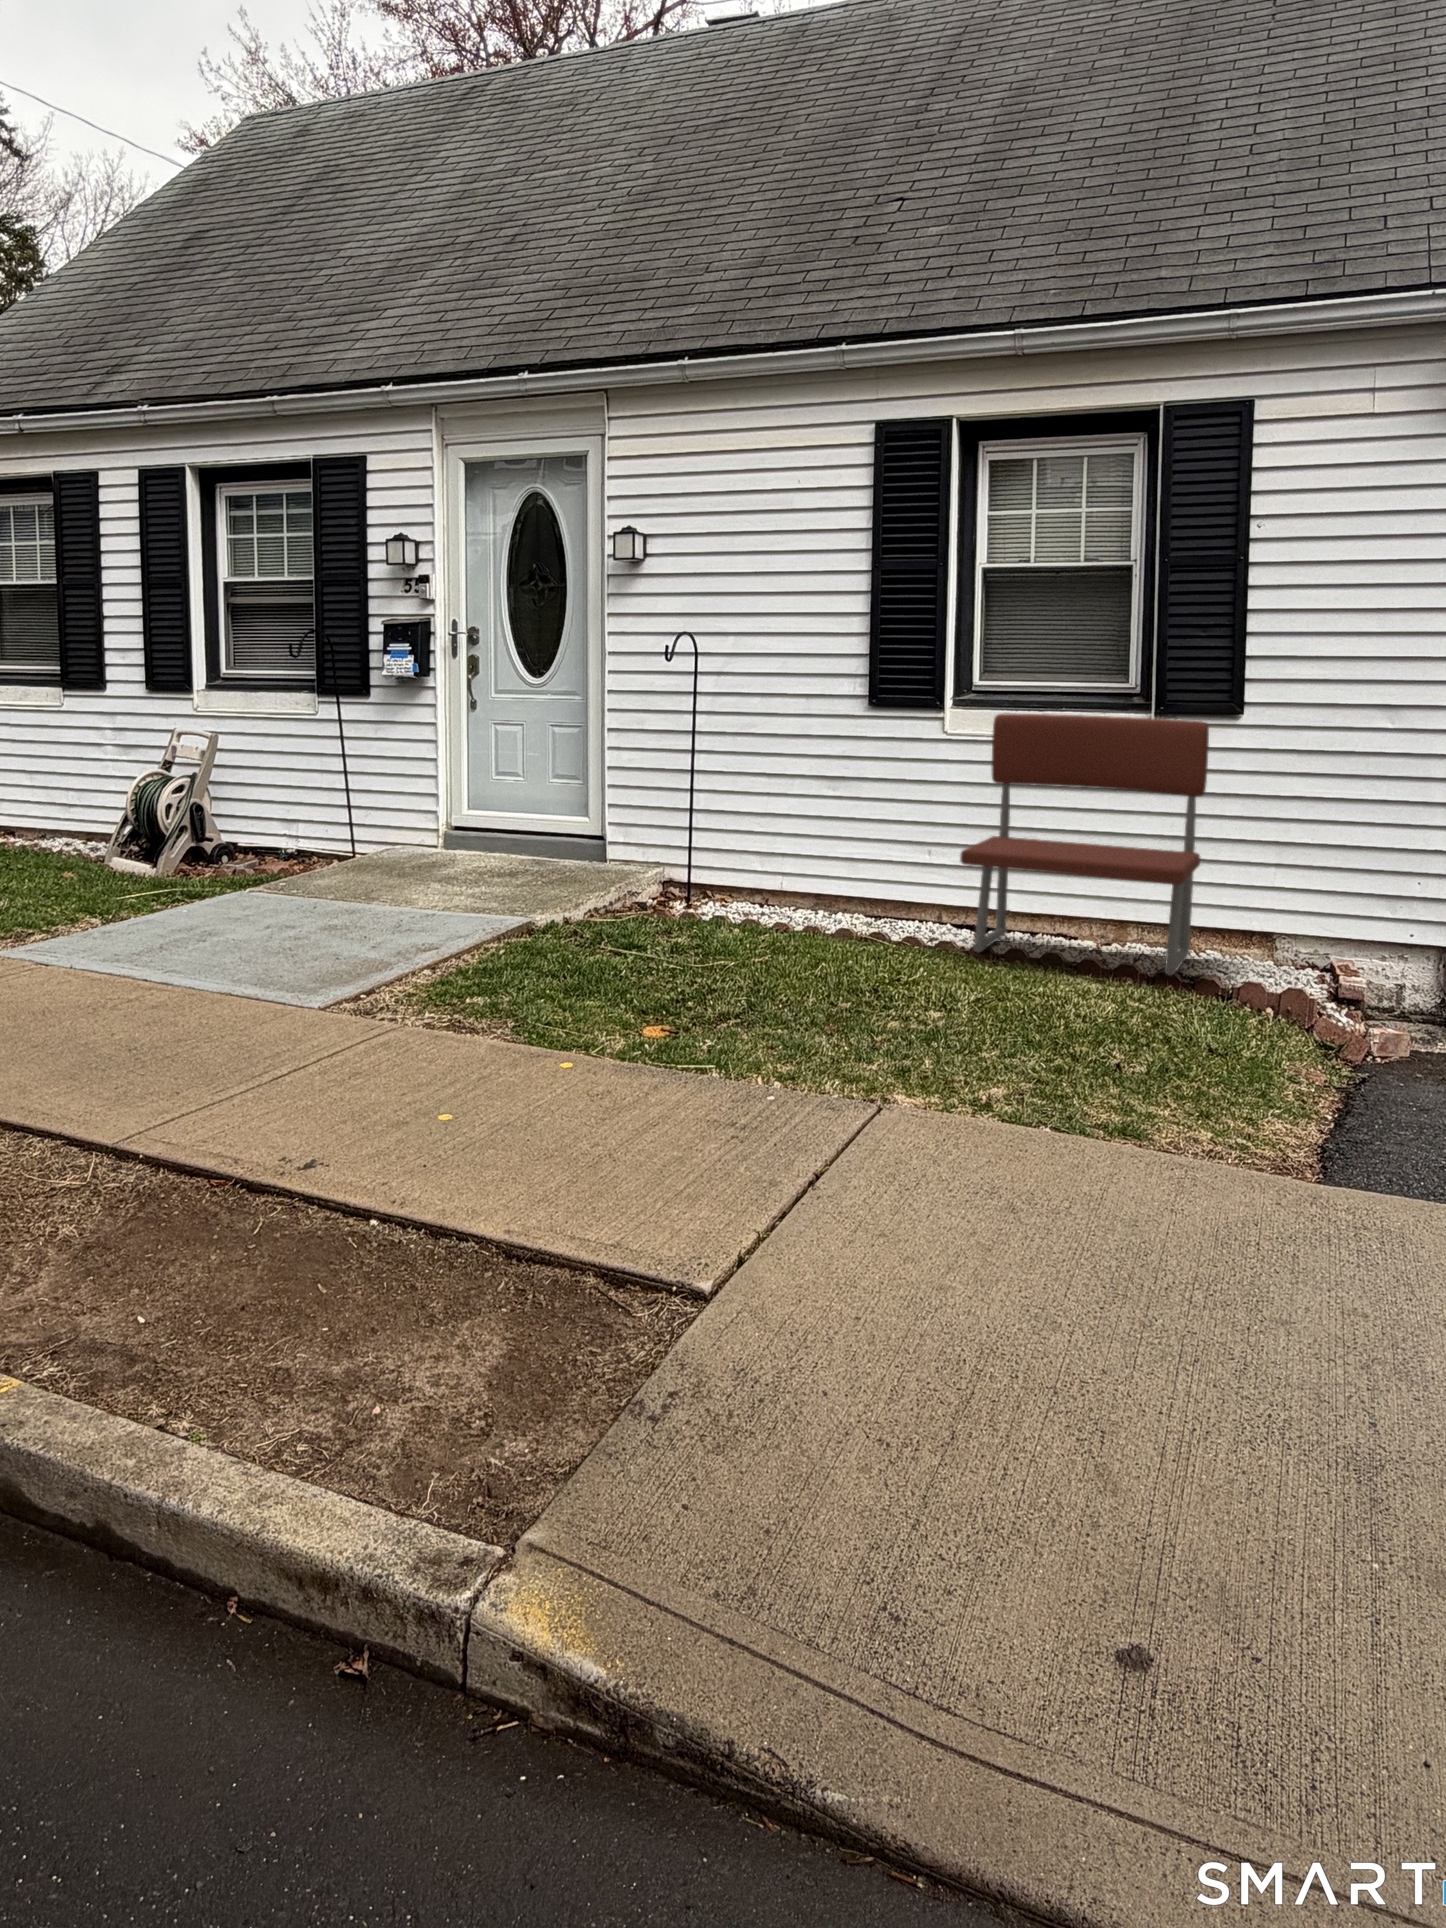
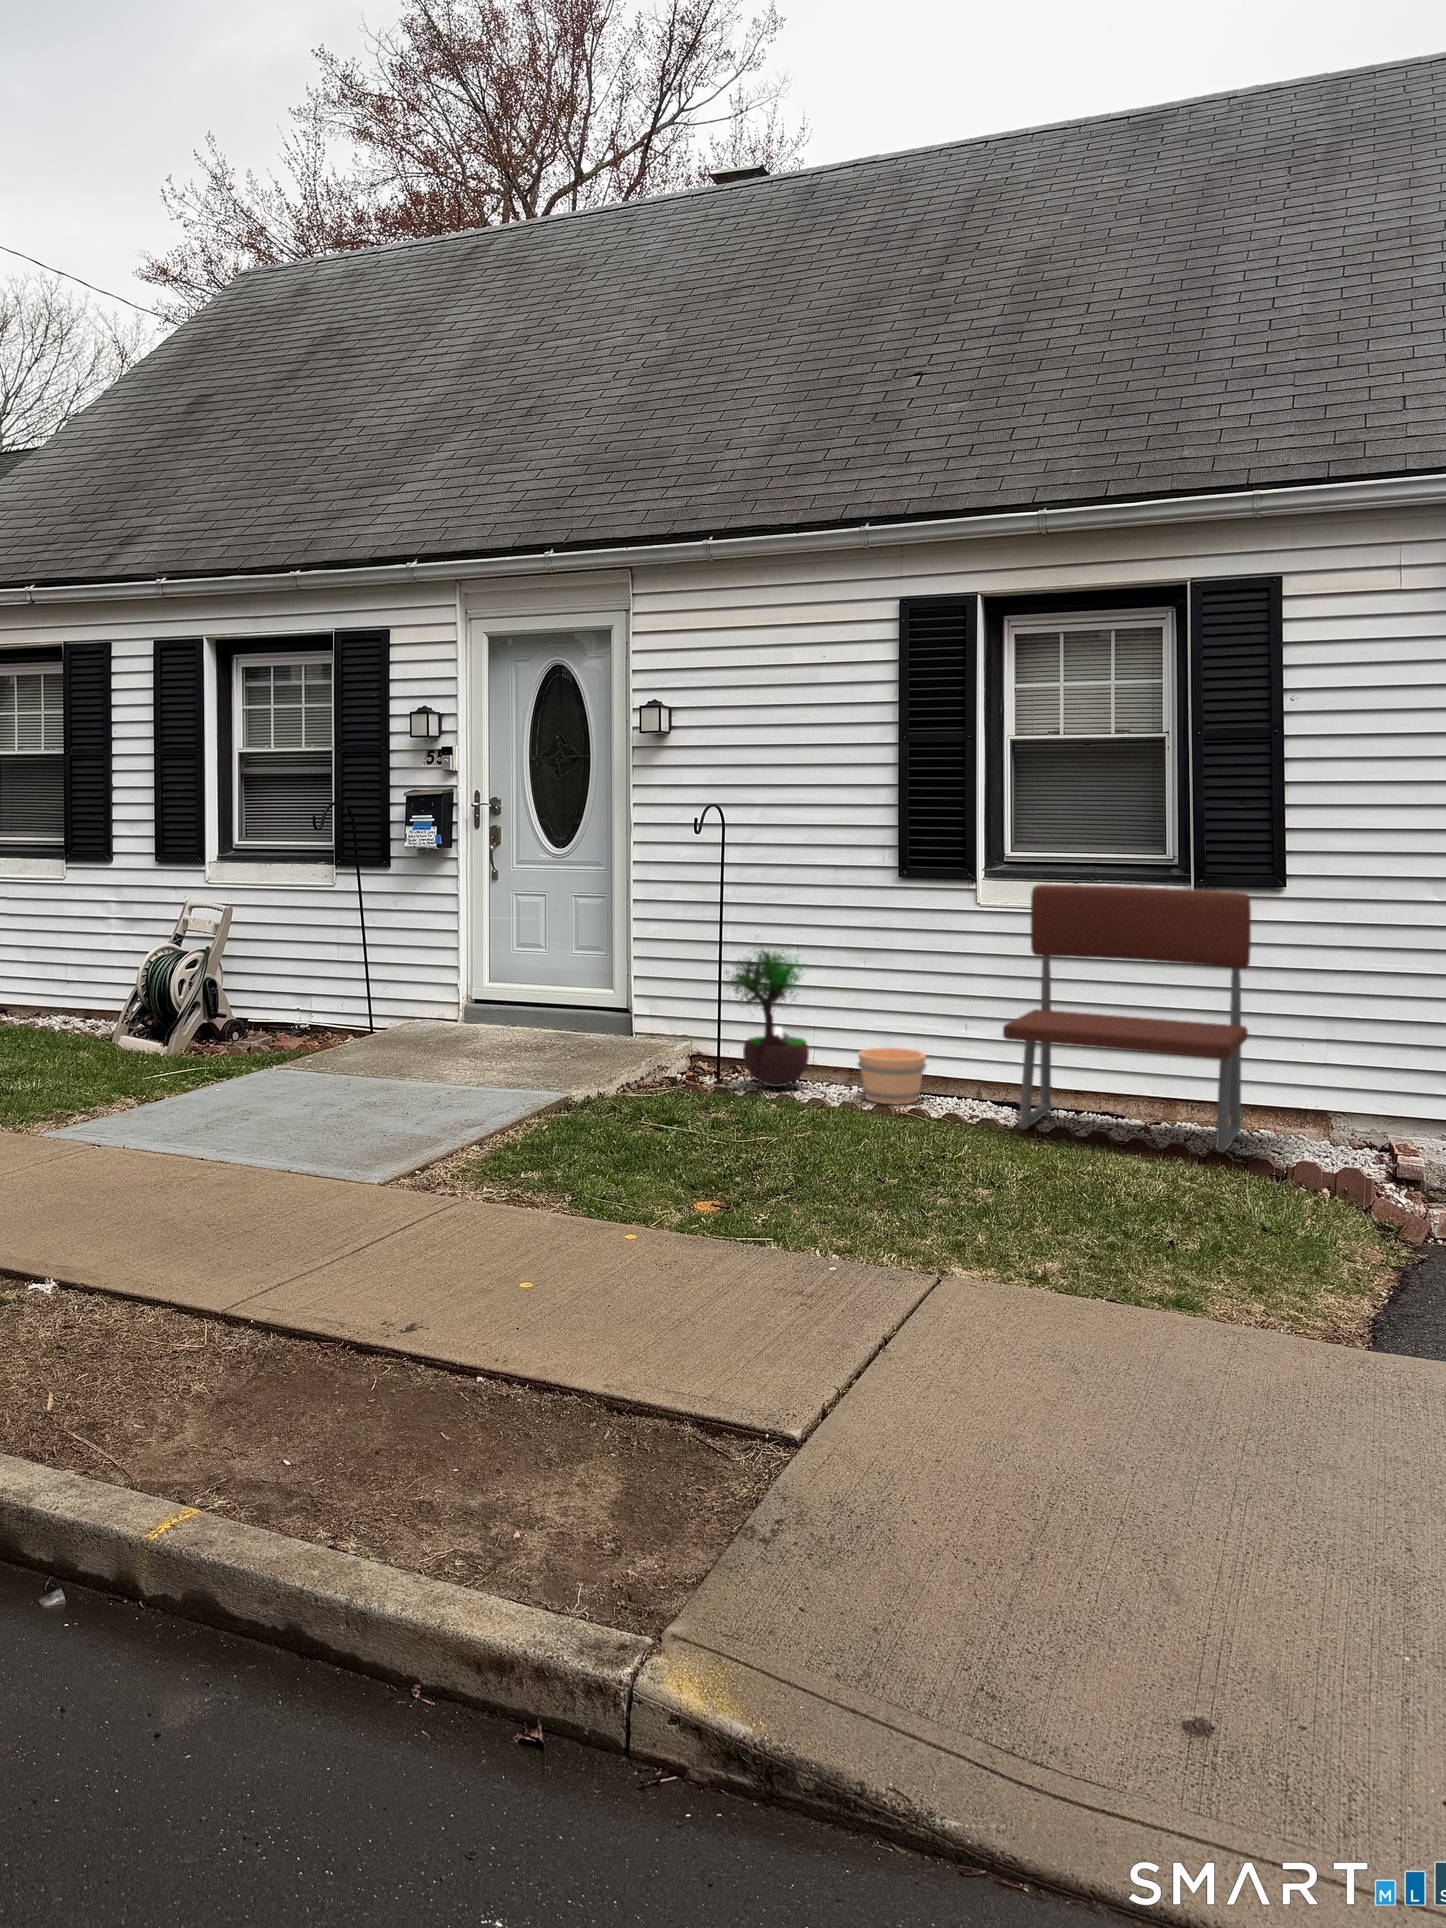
potted tree: none [689,763,775,911] -> present [723,944,809,1087]
bucket: none [819,873,888,928] -> present [858,1048,926,1104]

